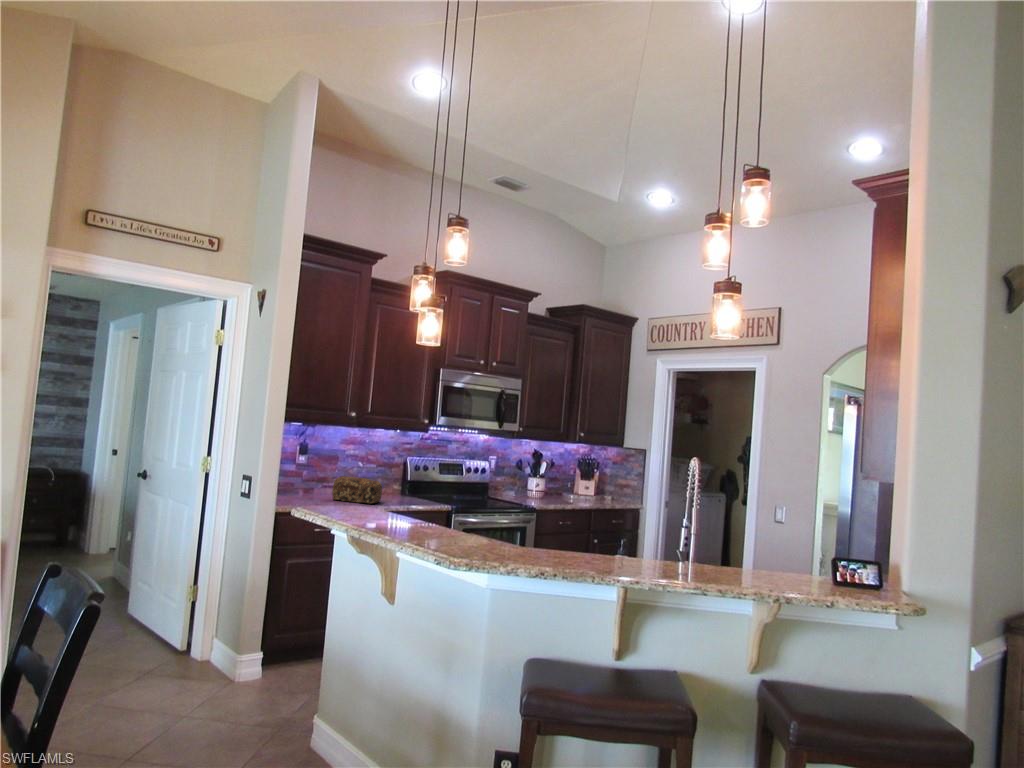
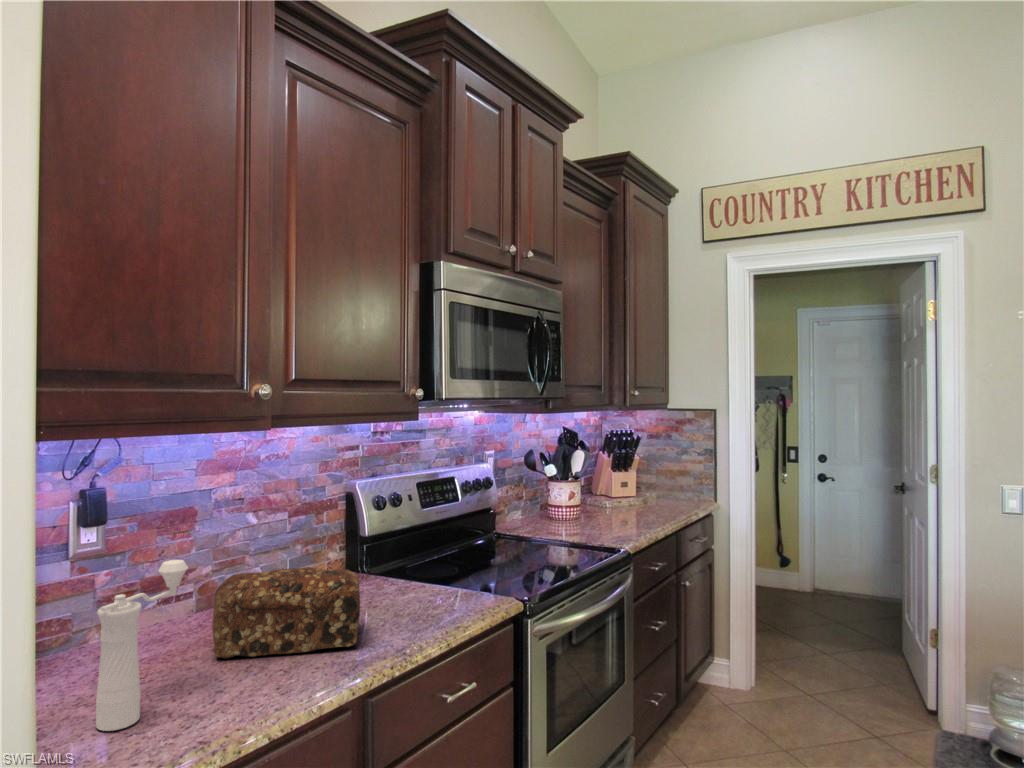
pepper mill: none [296,465,325,503] -> present [96,560,188,731]

